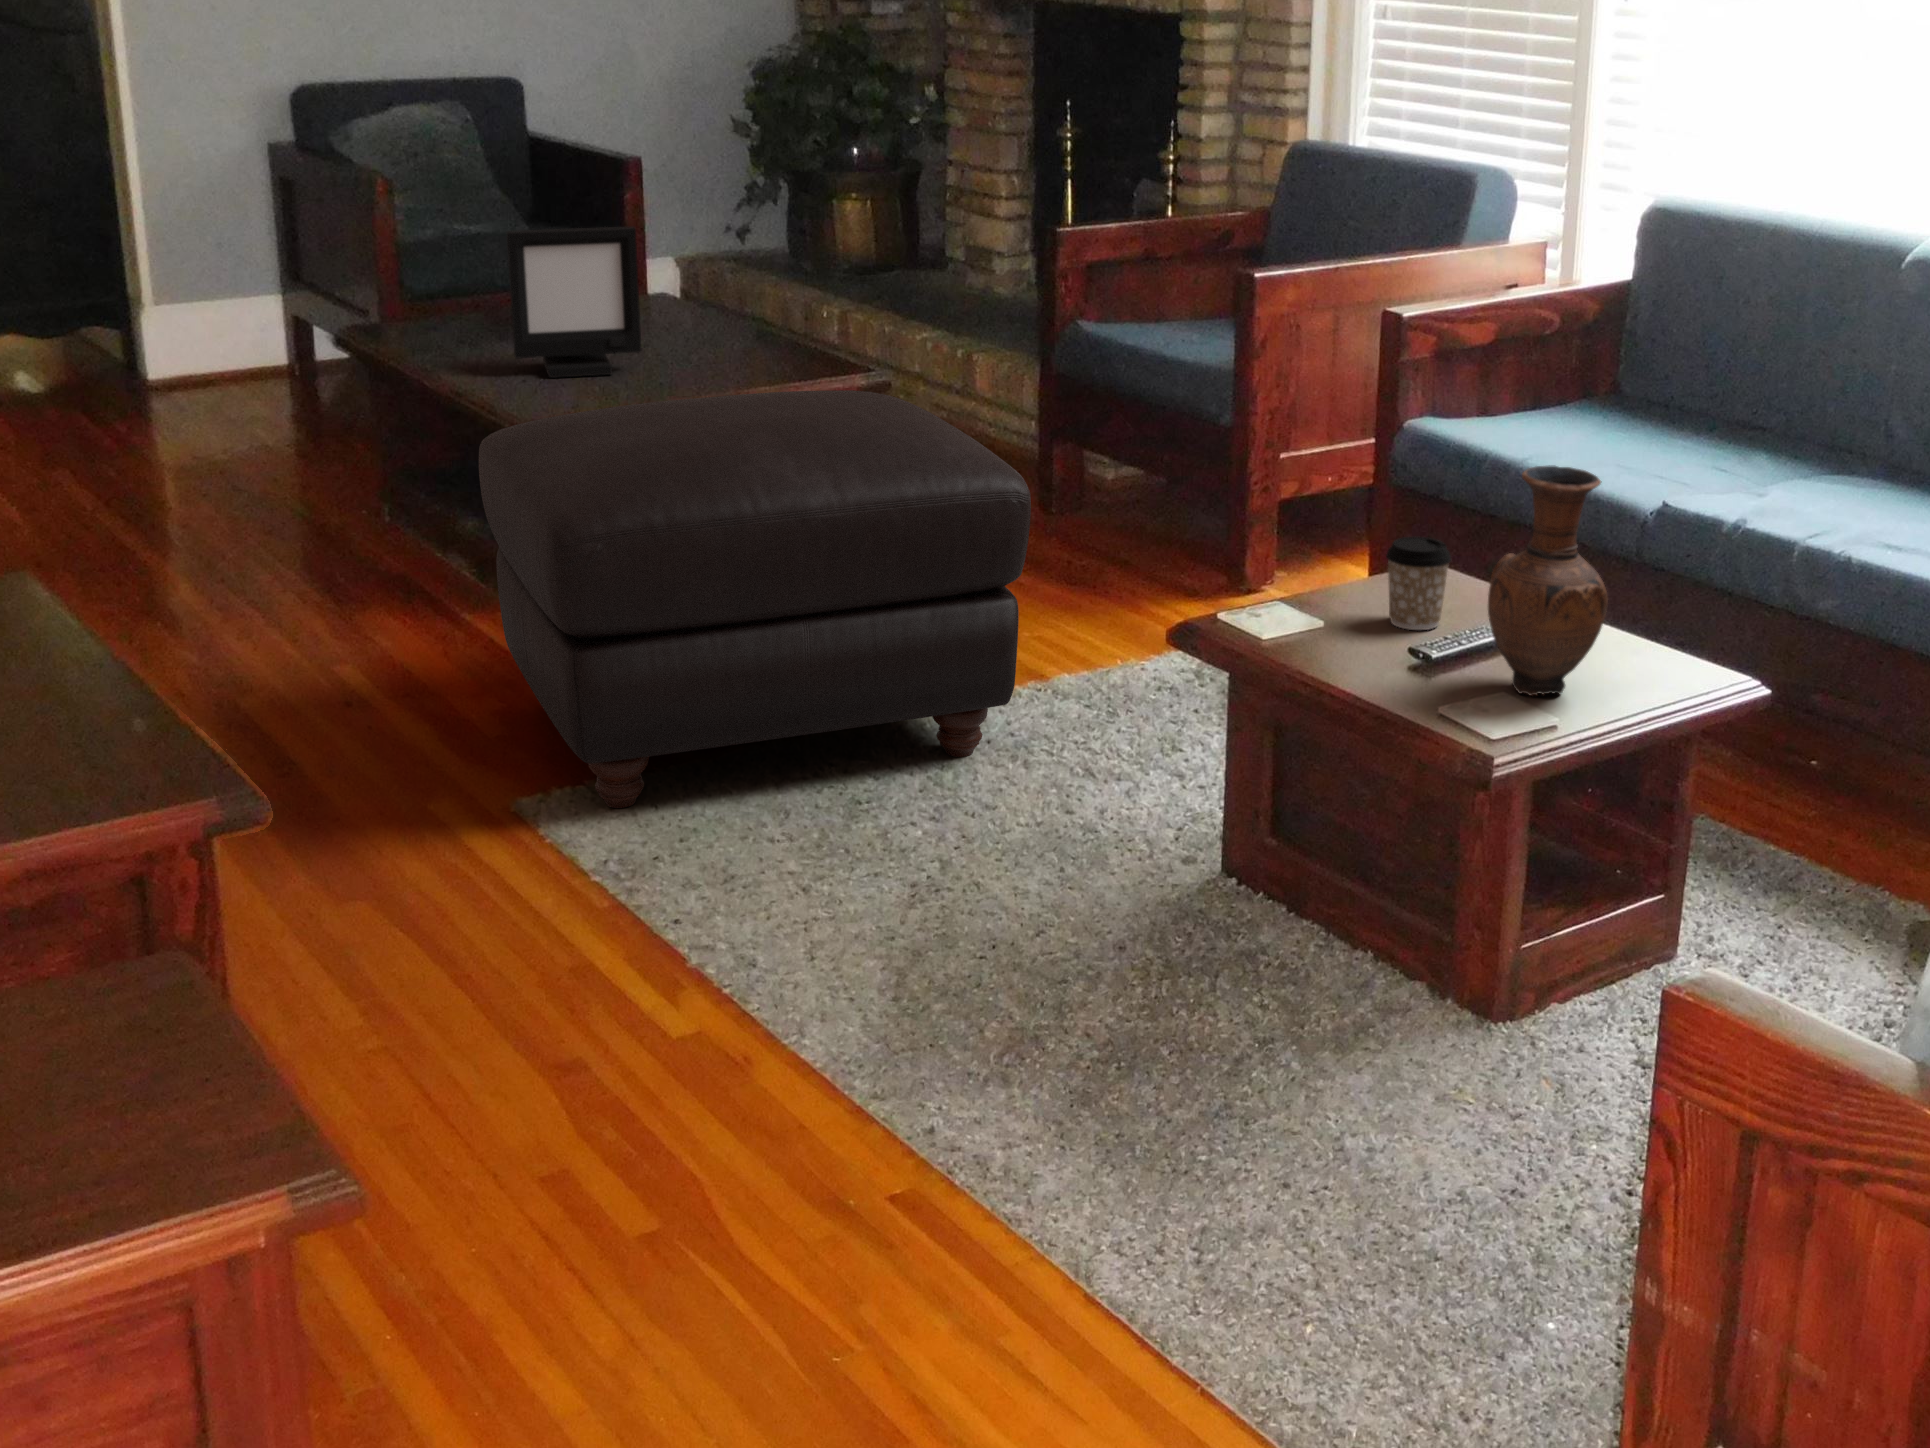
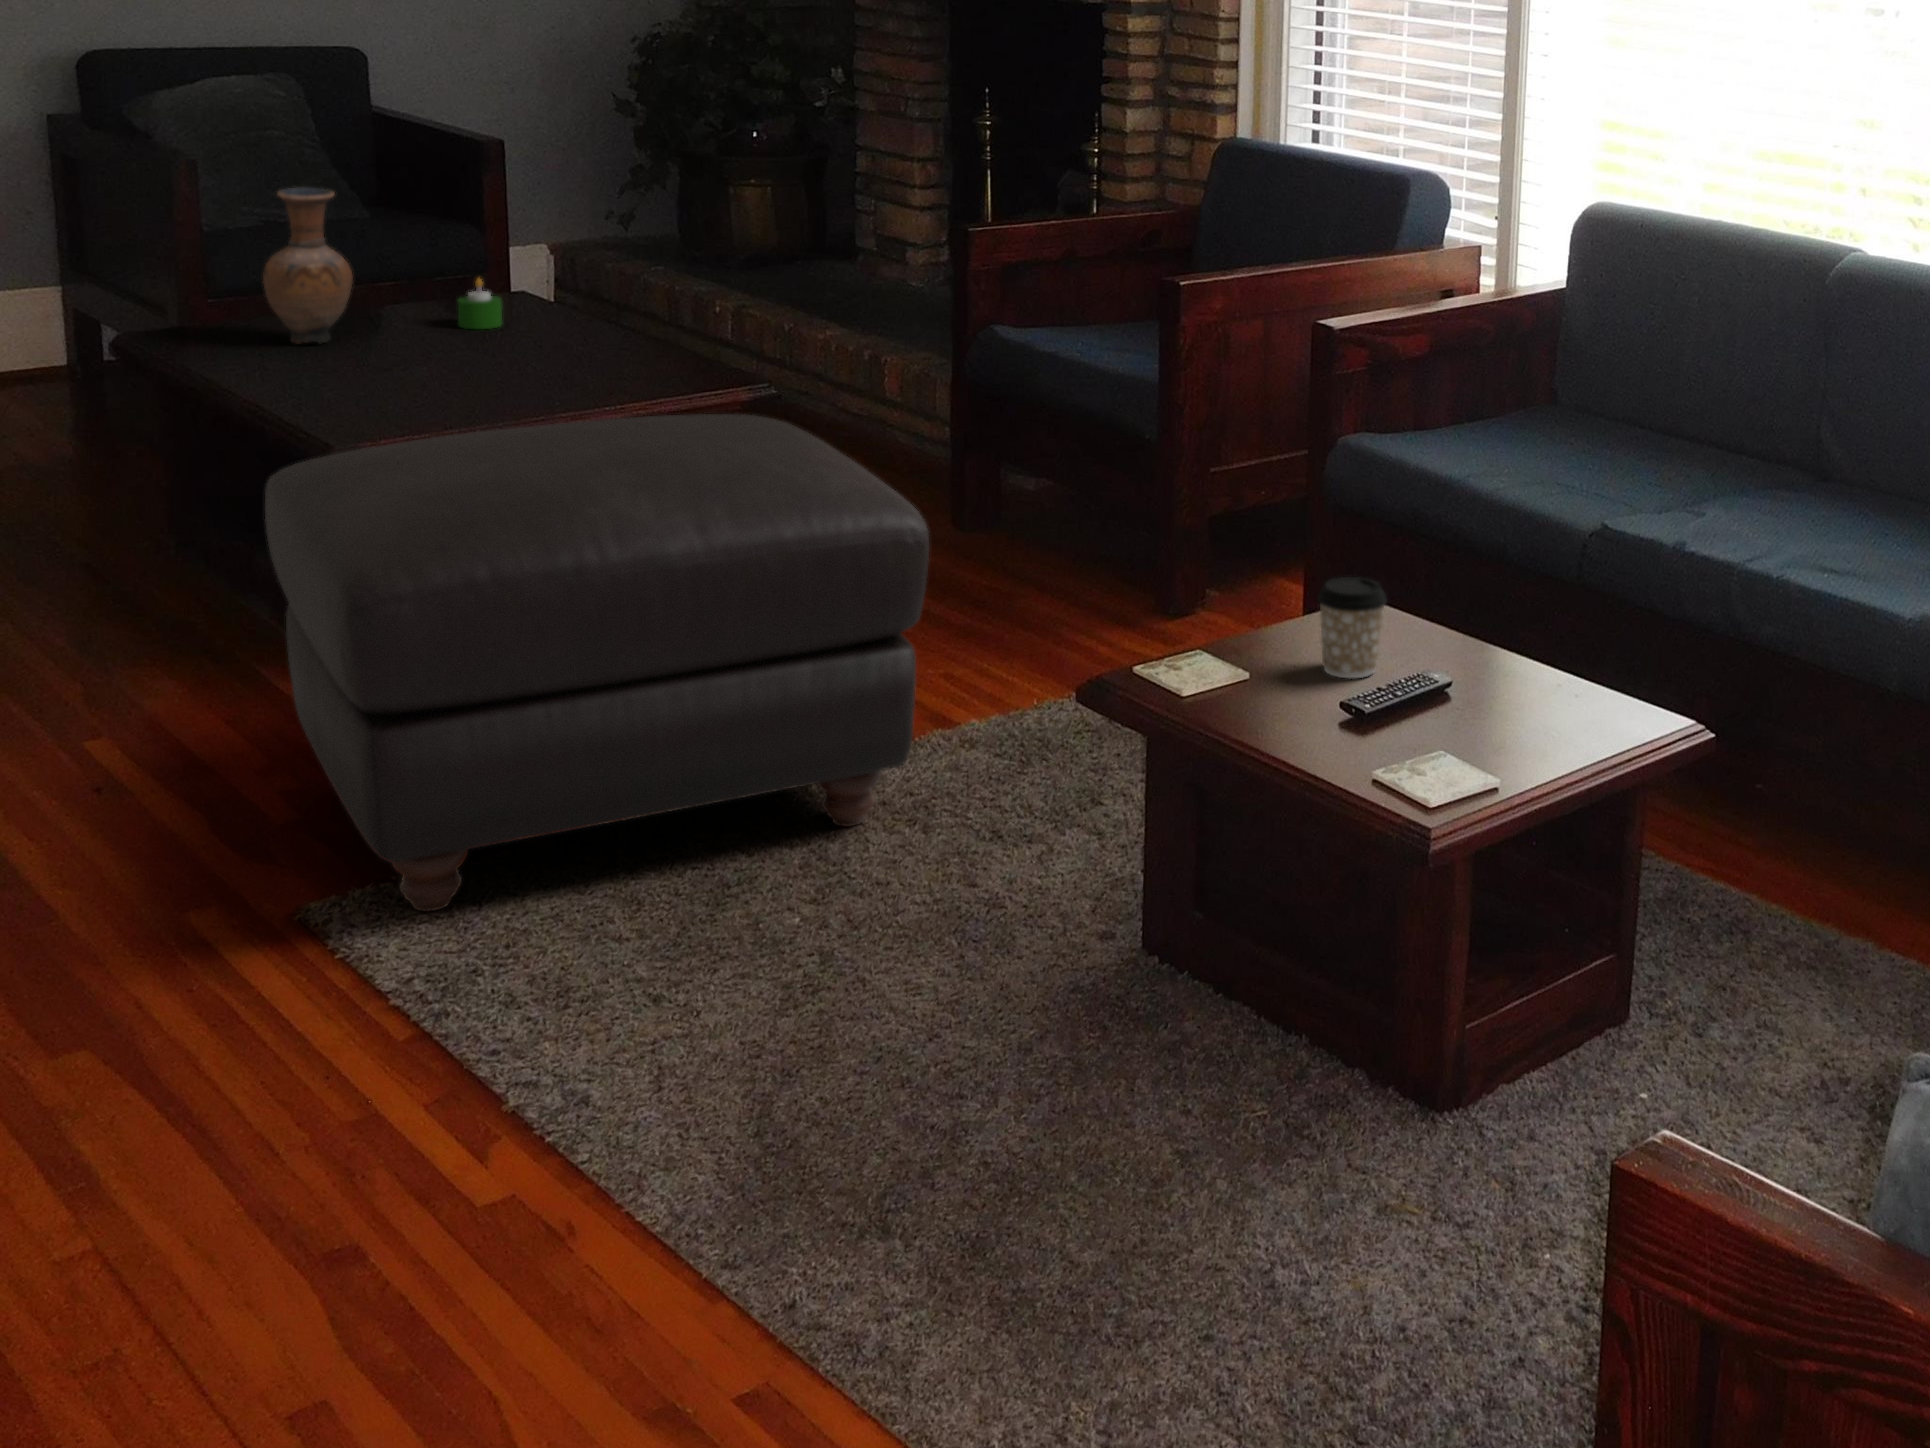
picture frame: present [507,227,642,378] -> none [318,224,484,395]
candle: none [615,278,652,324] -> present [458,278,502,329]
vase: present [1488,465,1608,696] -> present [263,188,353,344]

